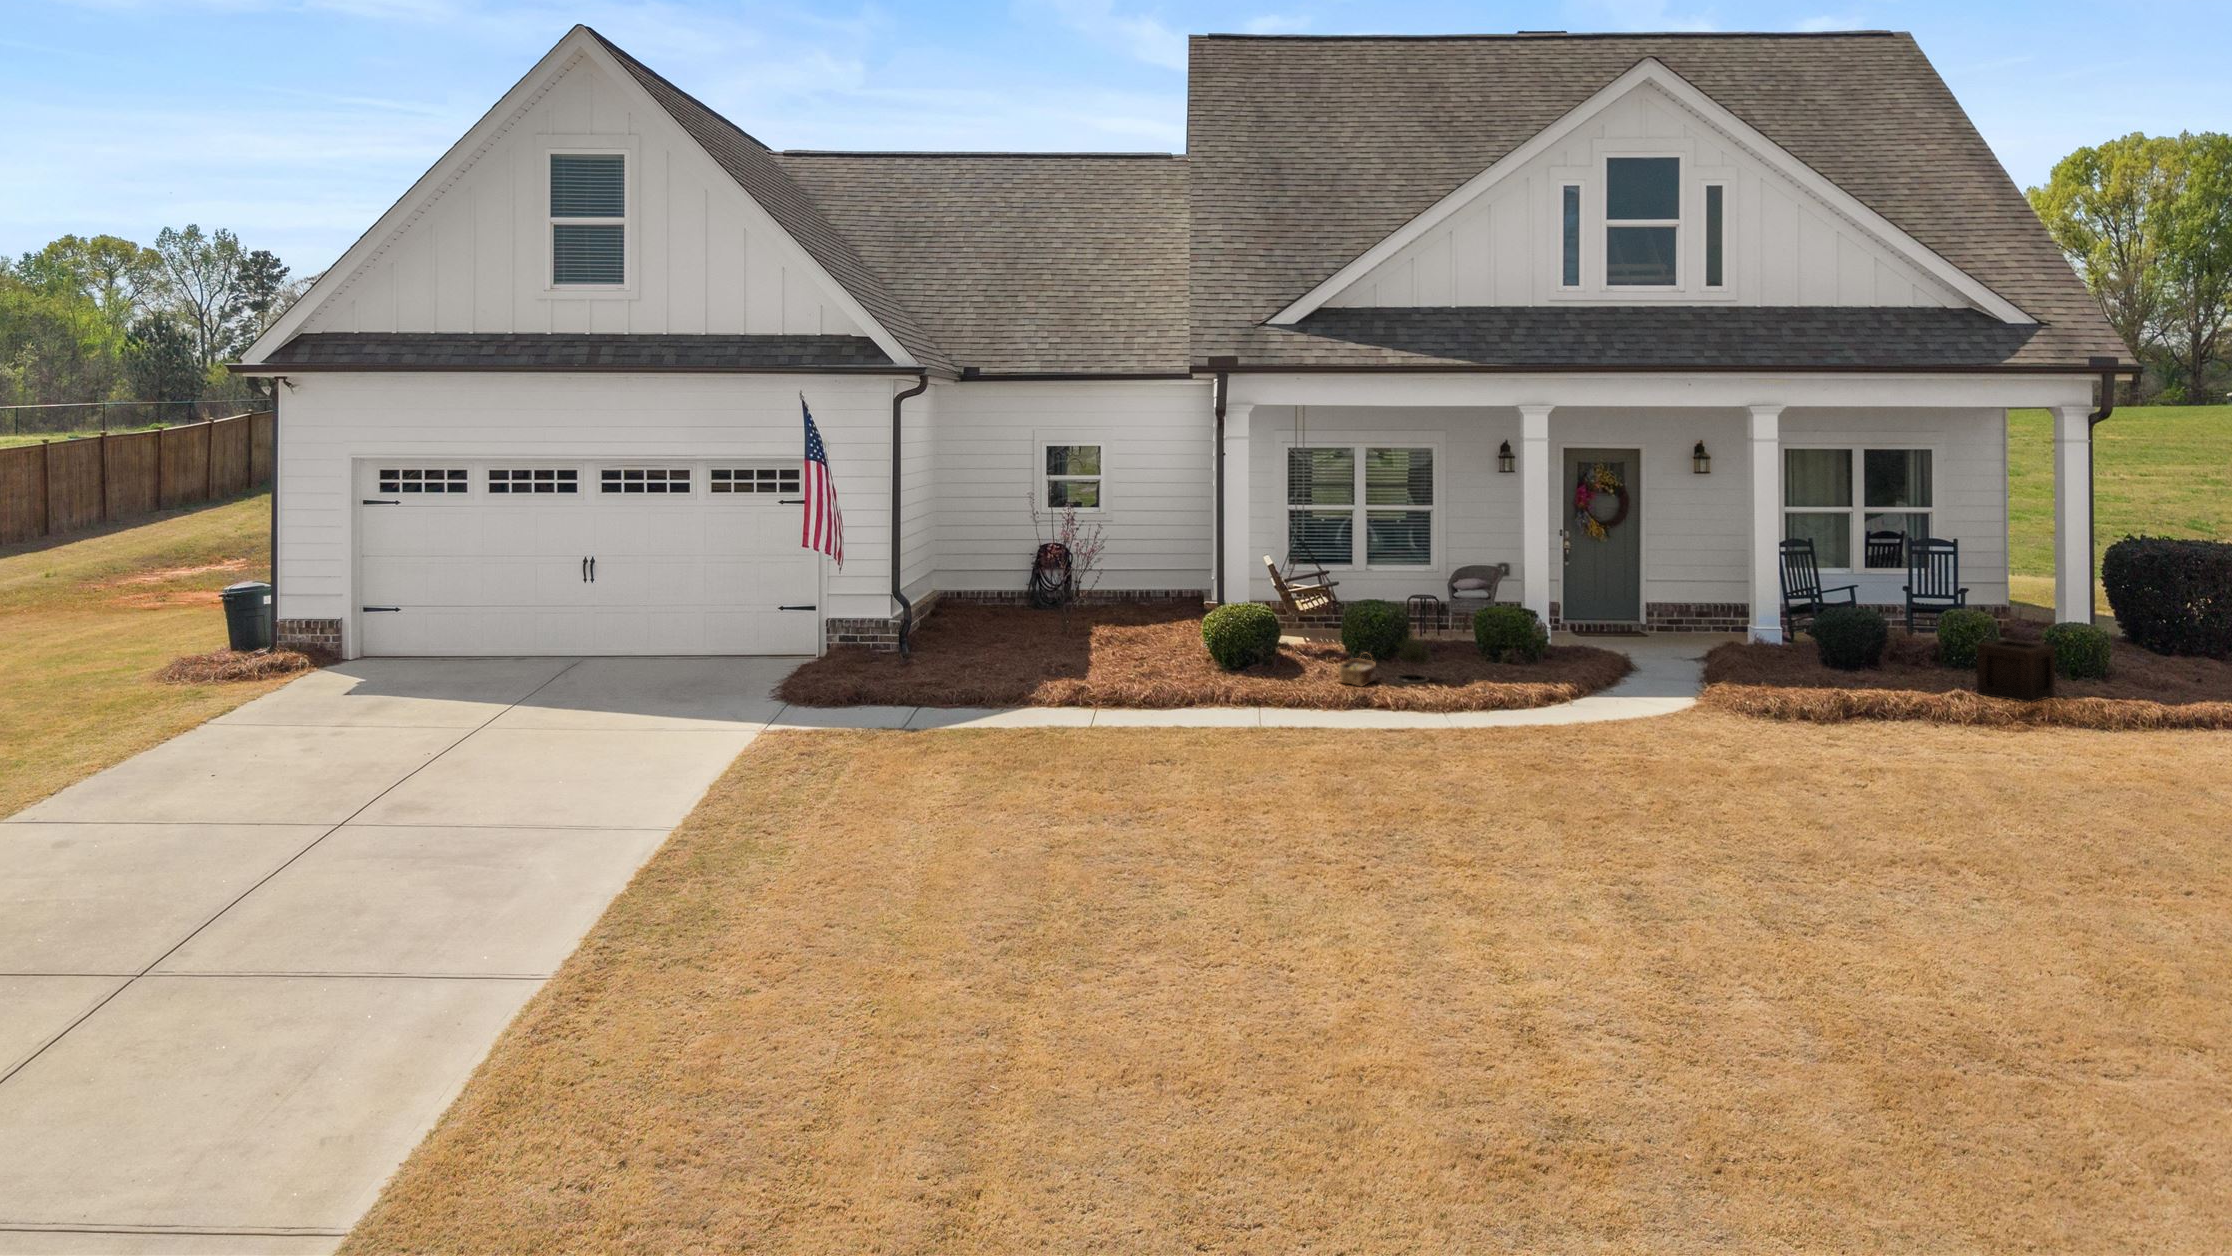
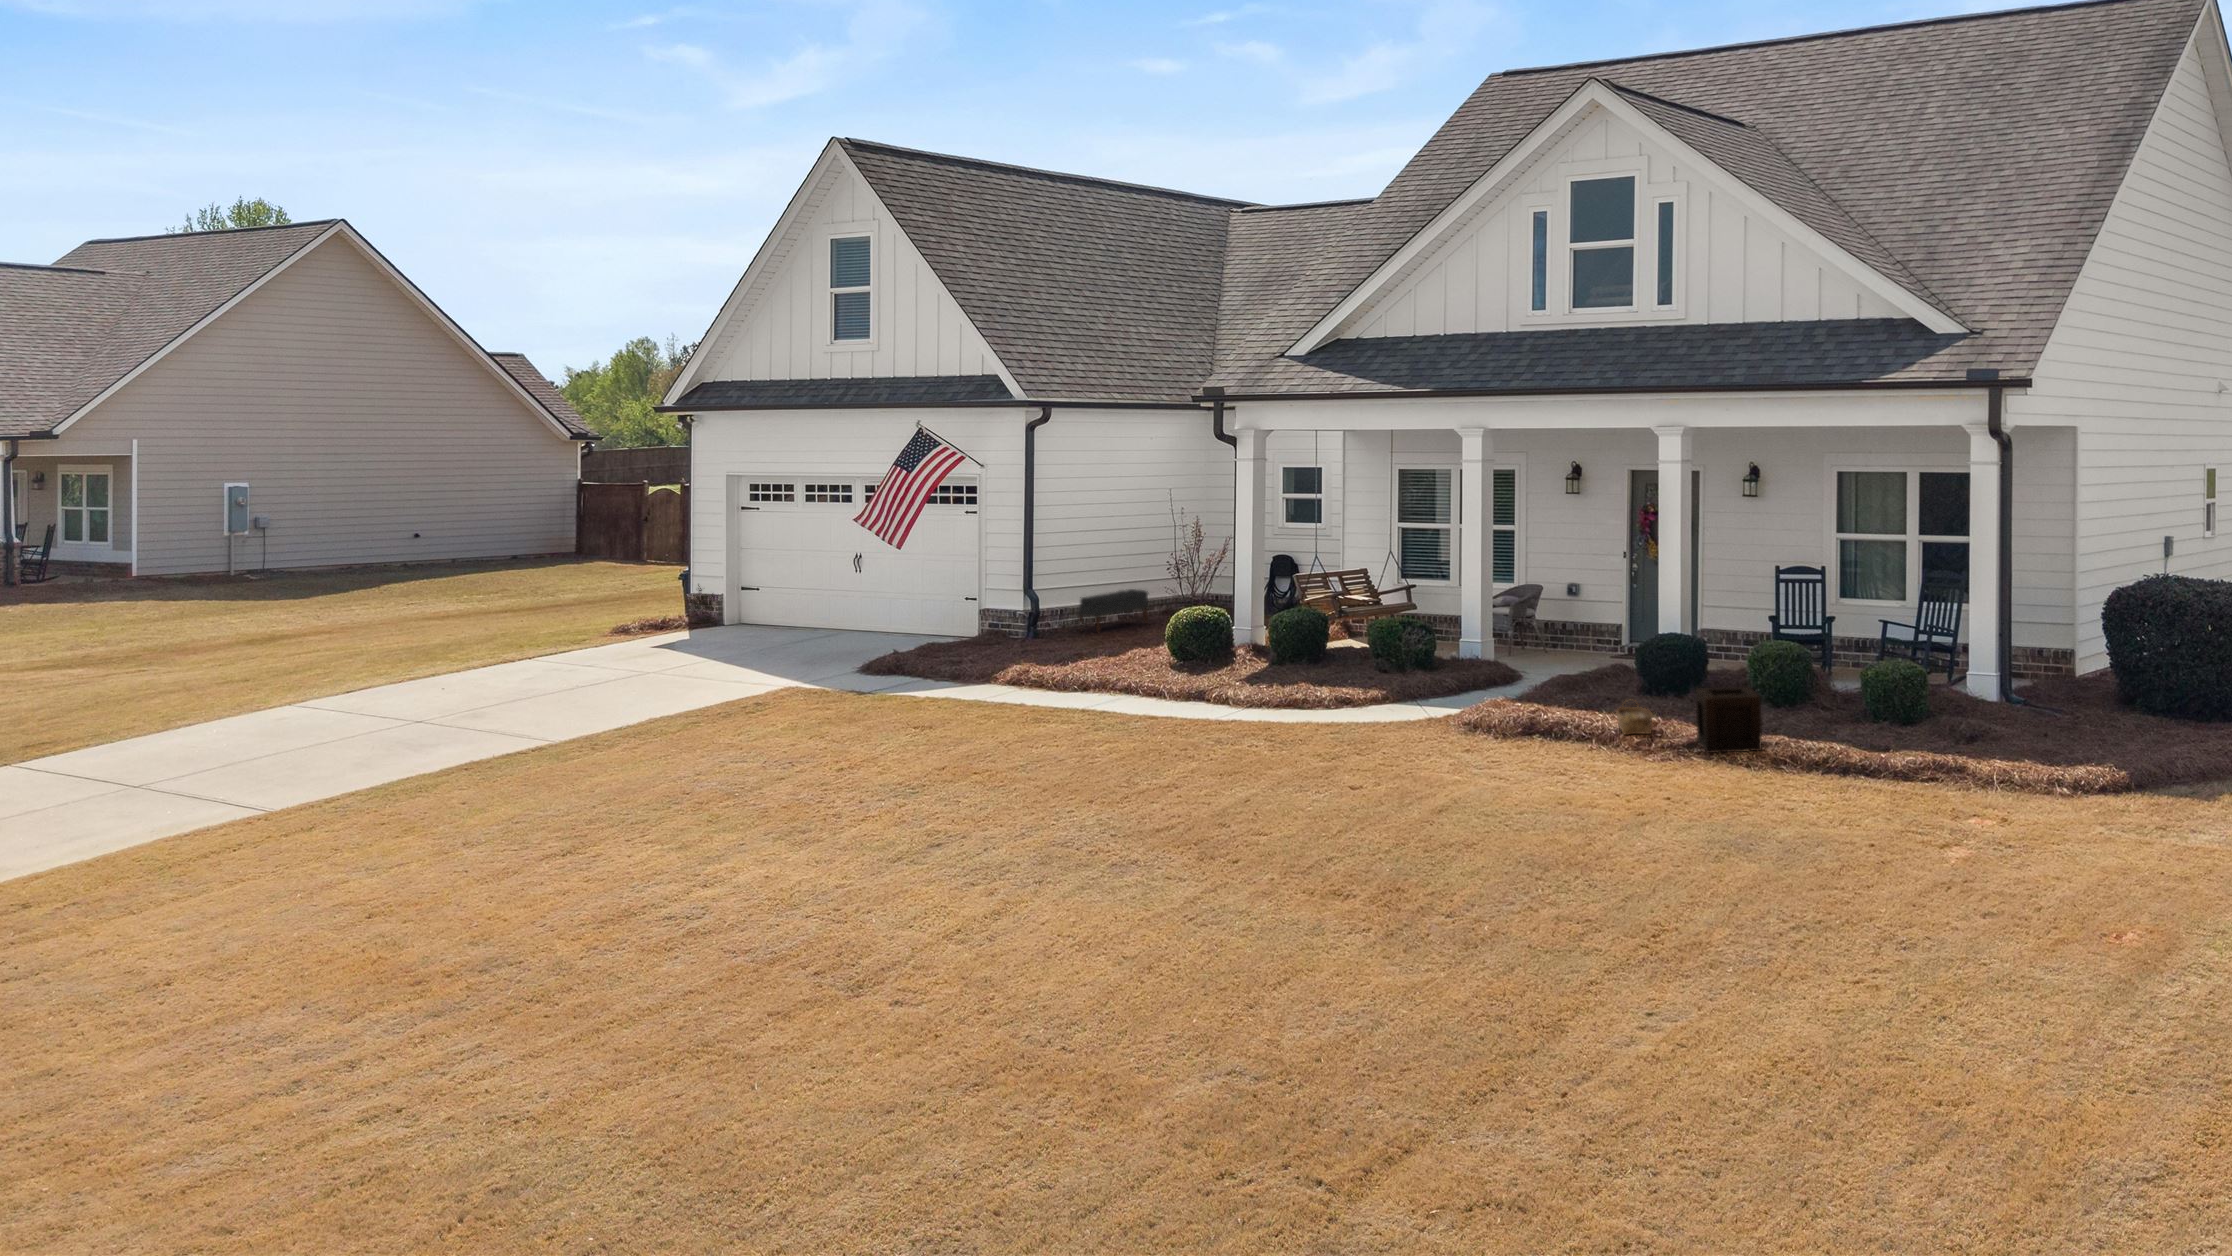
bench: none [920,585,966,639] -> present [1078,589,1148,632]
potted tree: present [1396,627,1430,683] -> present [689,585,715,623]
woven basket: present [1339,654,1376,686] -> present [1617,700,1652,735]

